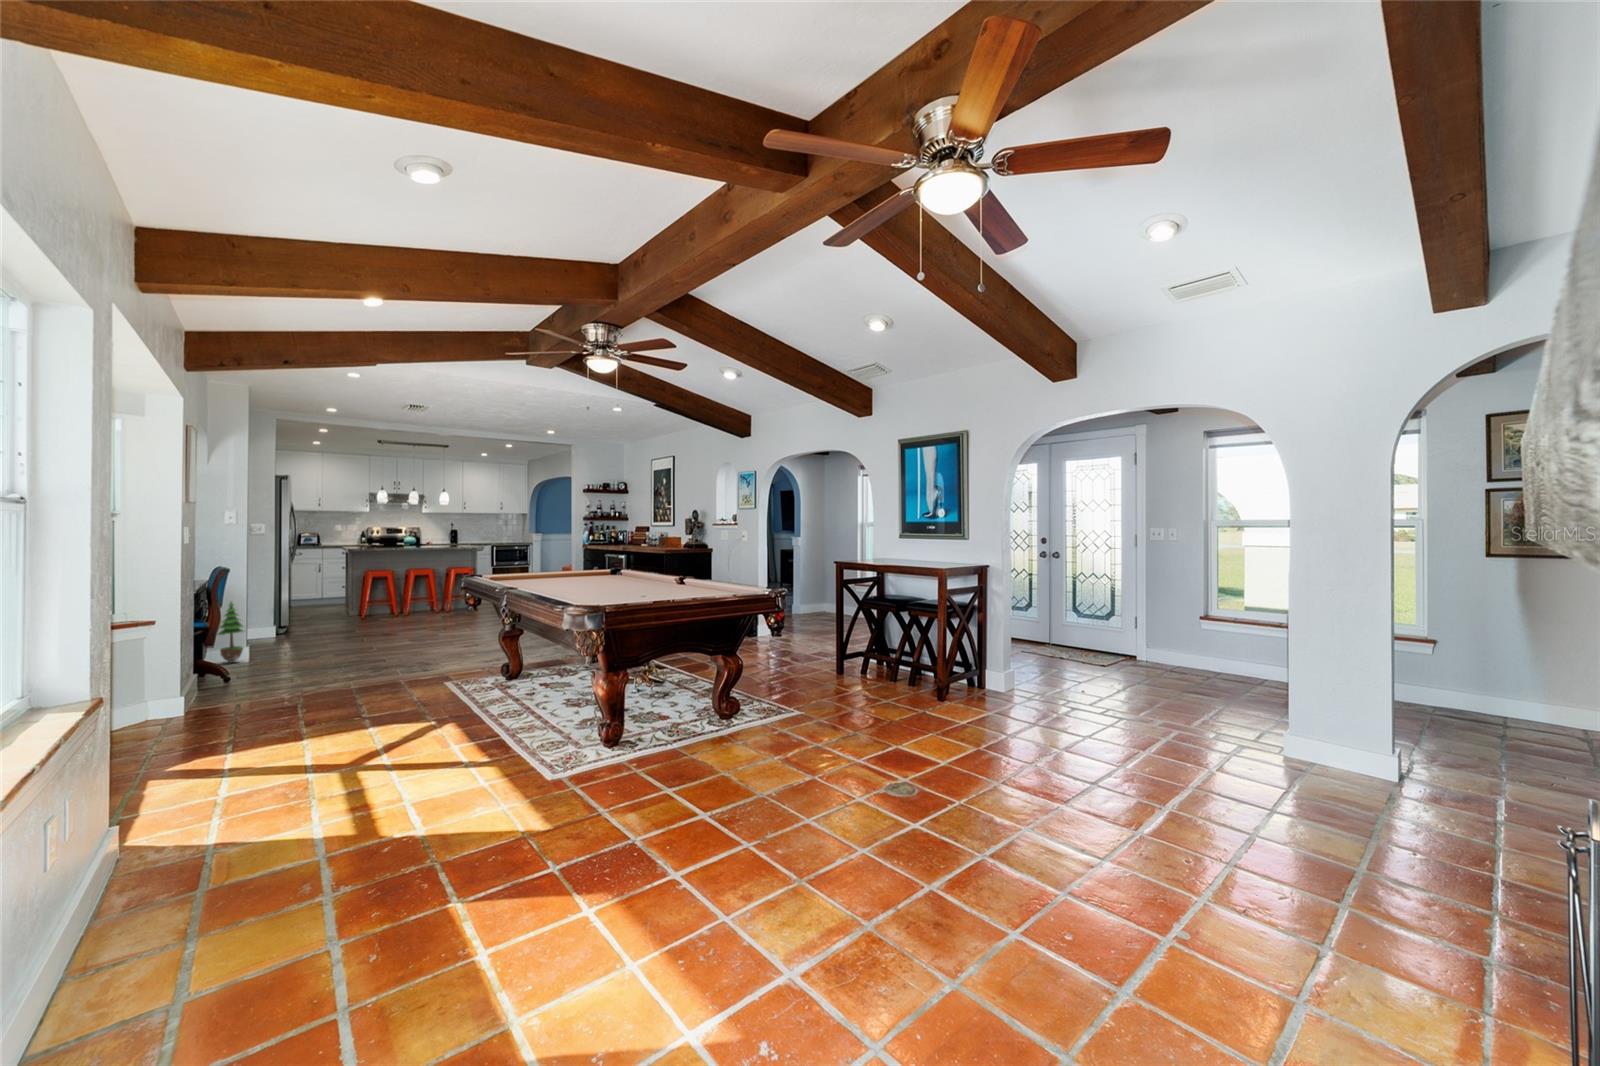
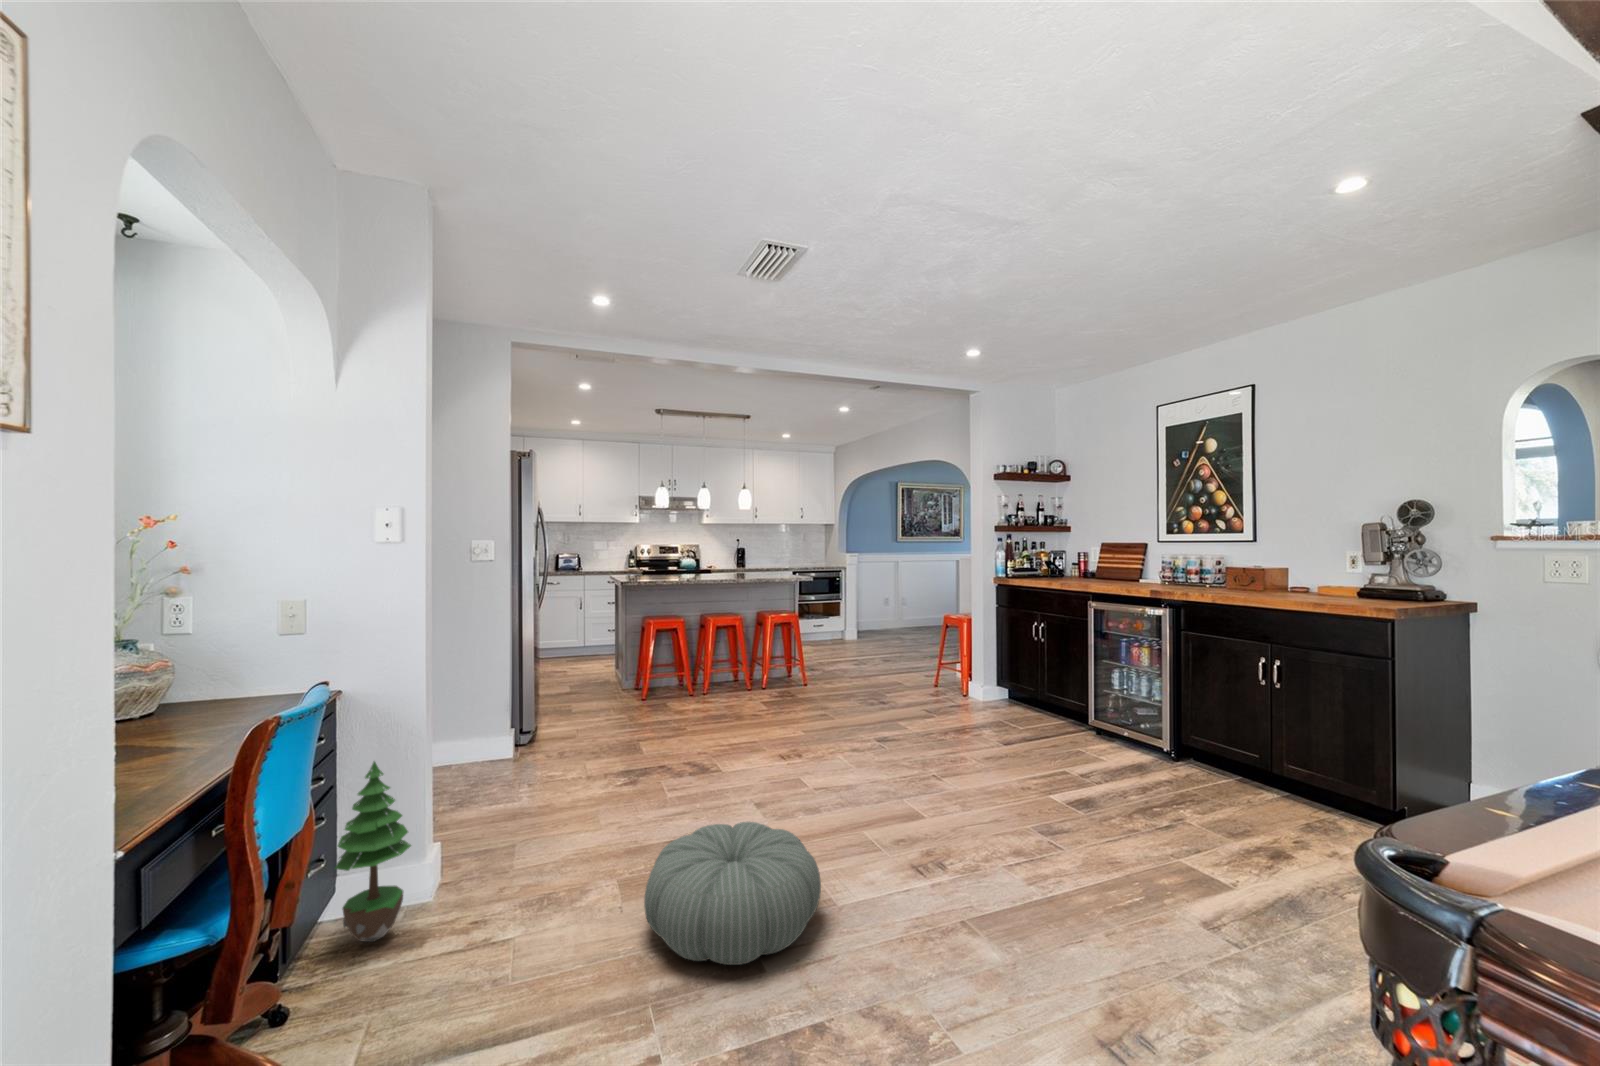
pouf: none [340,626,410,658] -> present [644,822,821,965]

